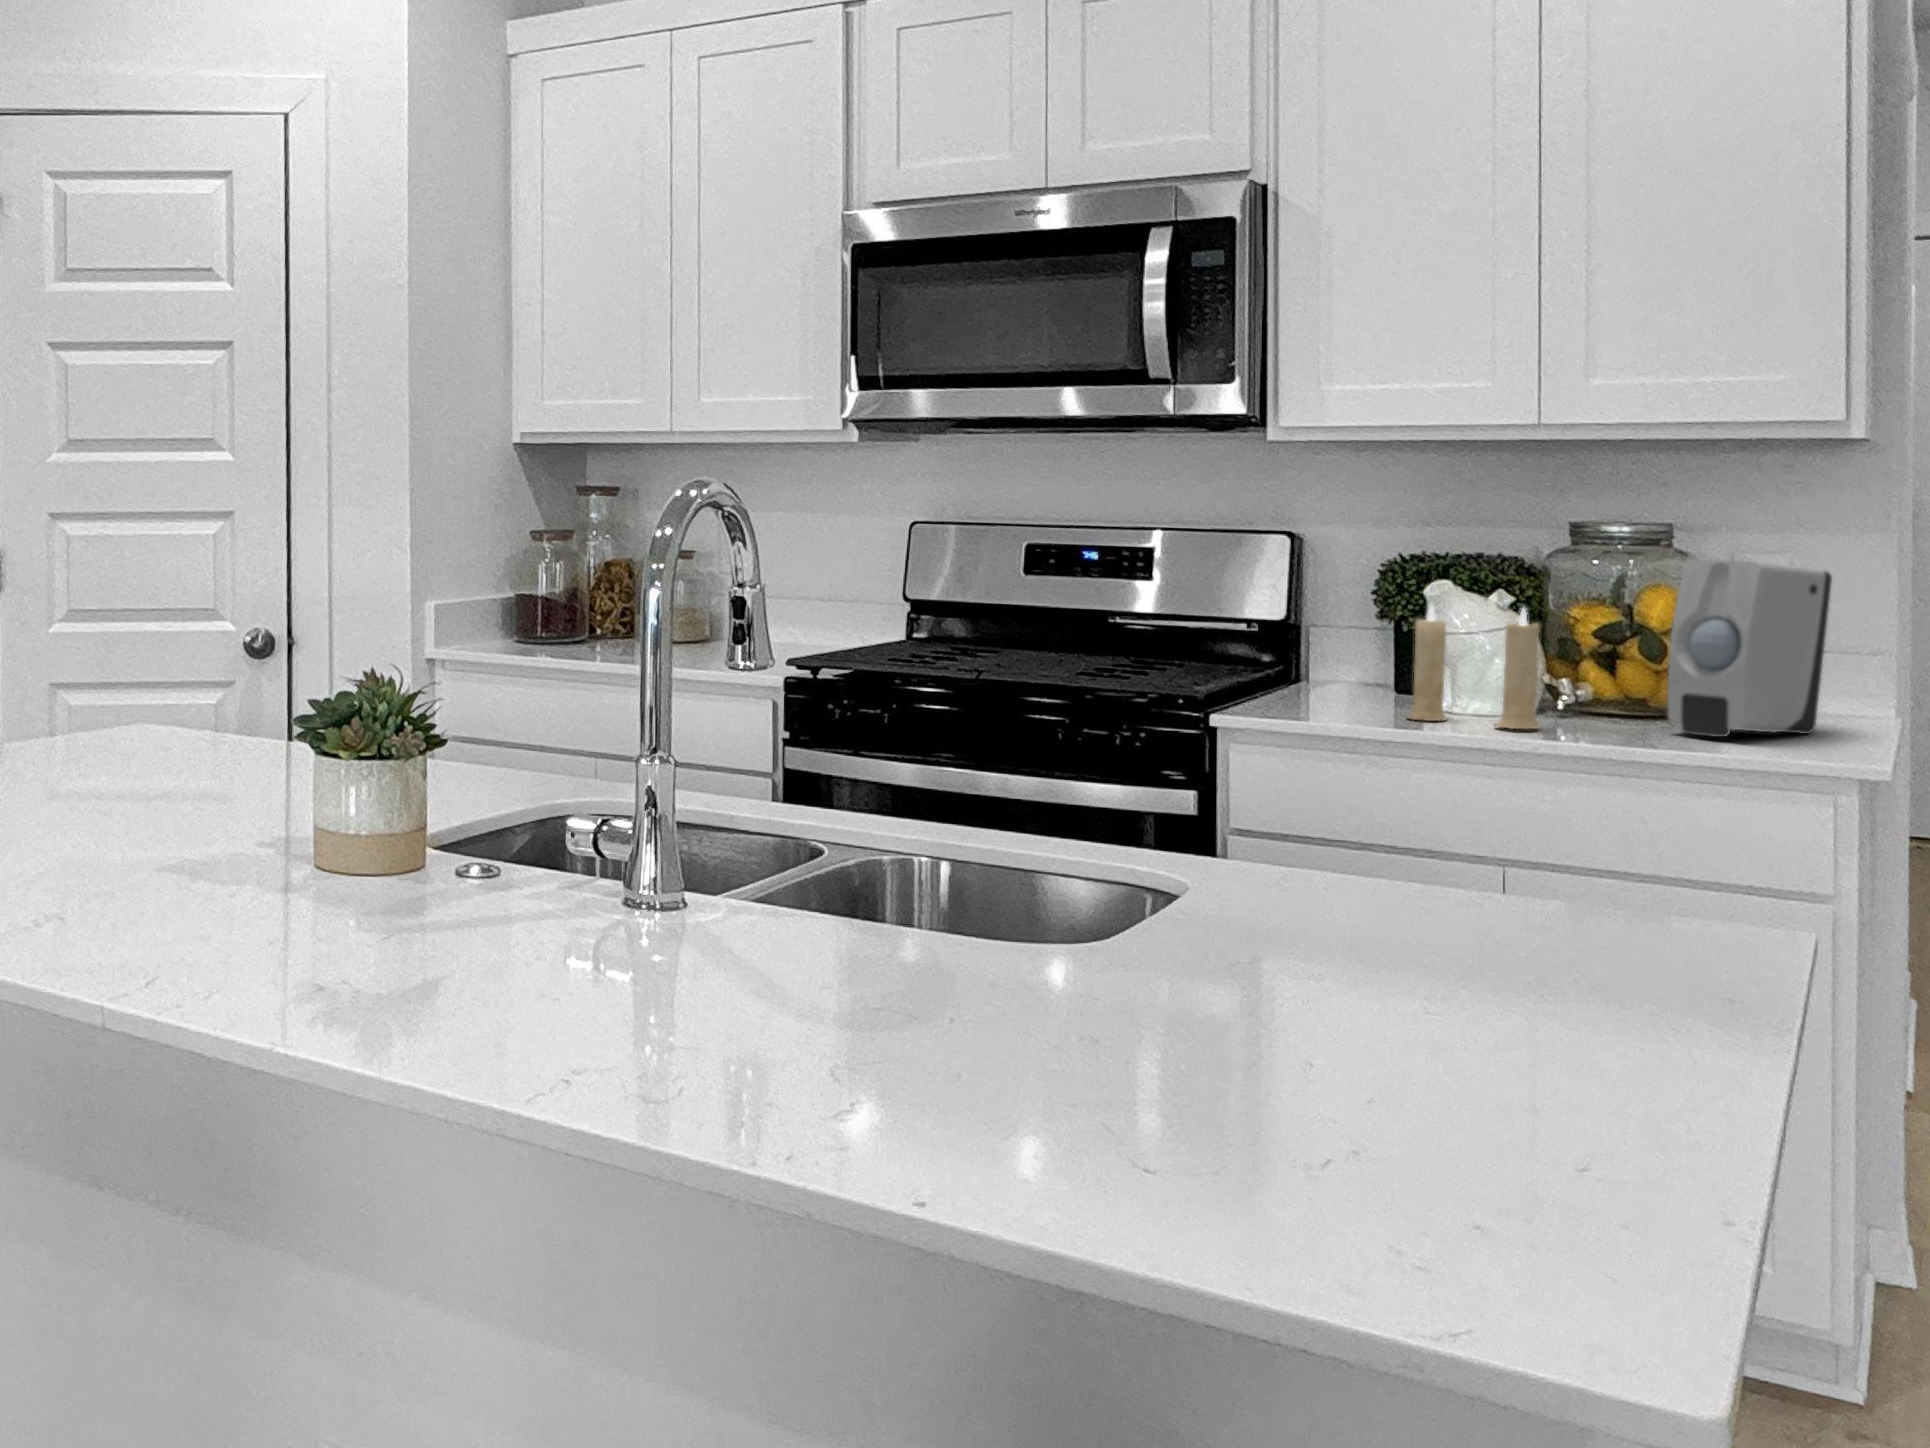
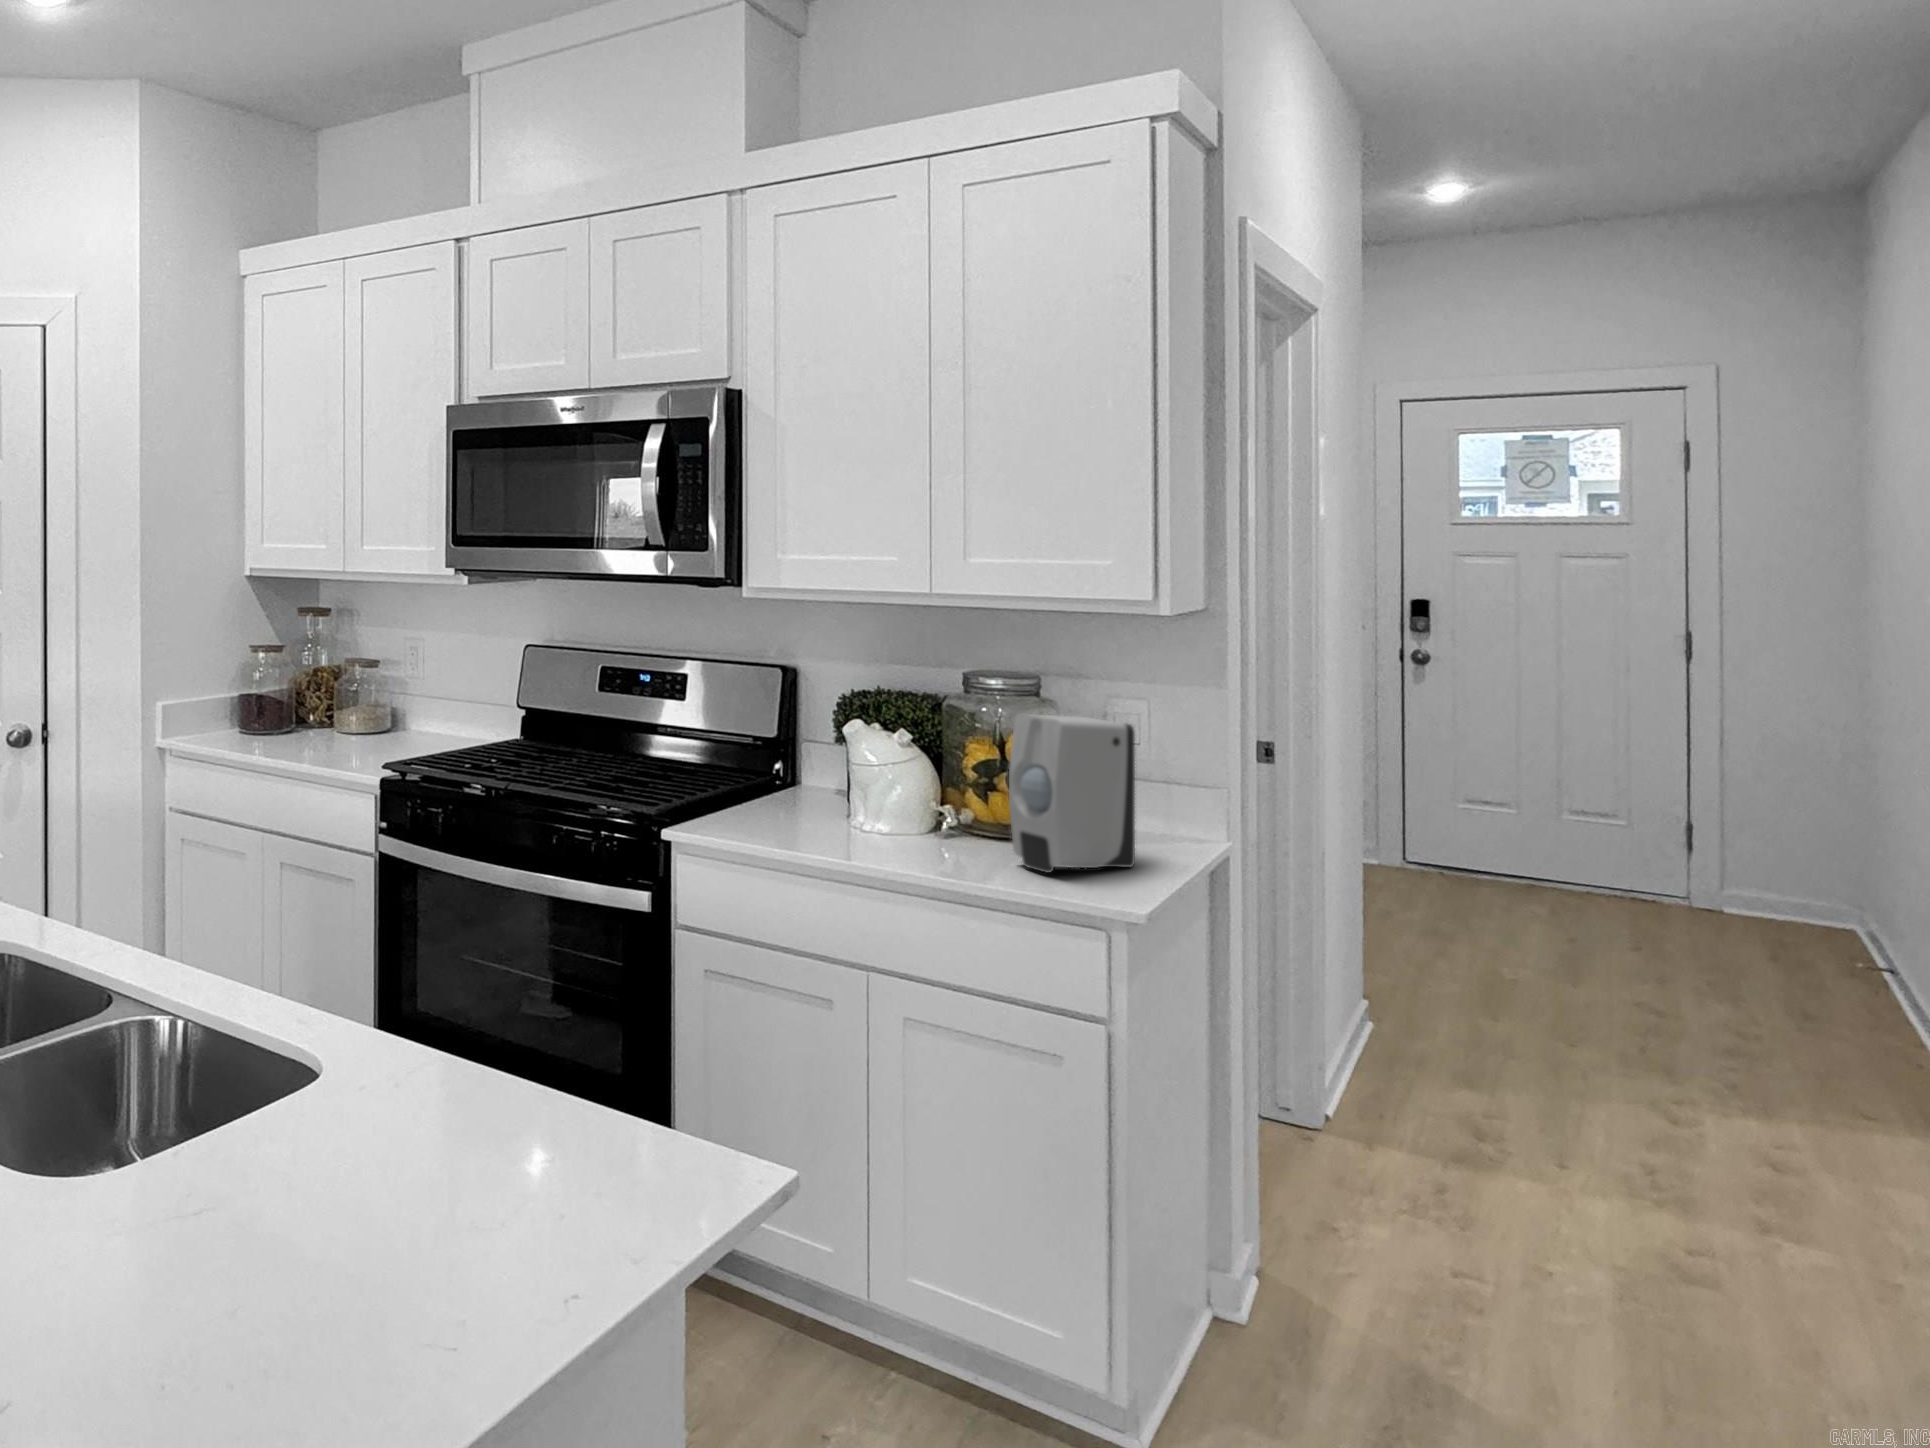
candle: present [1408,604,1540,729] -> none [823,737,918,858]

